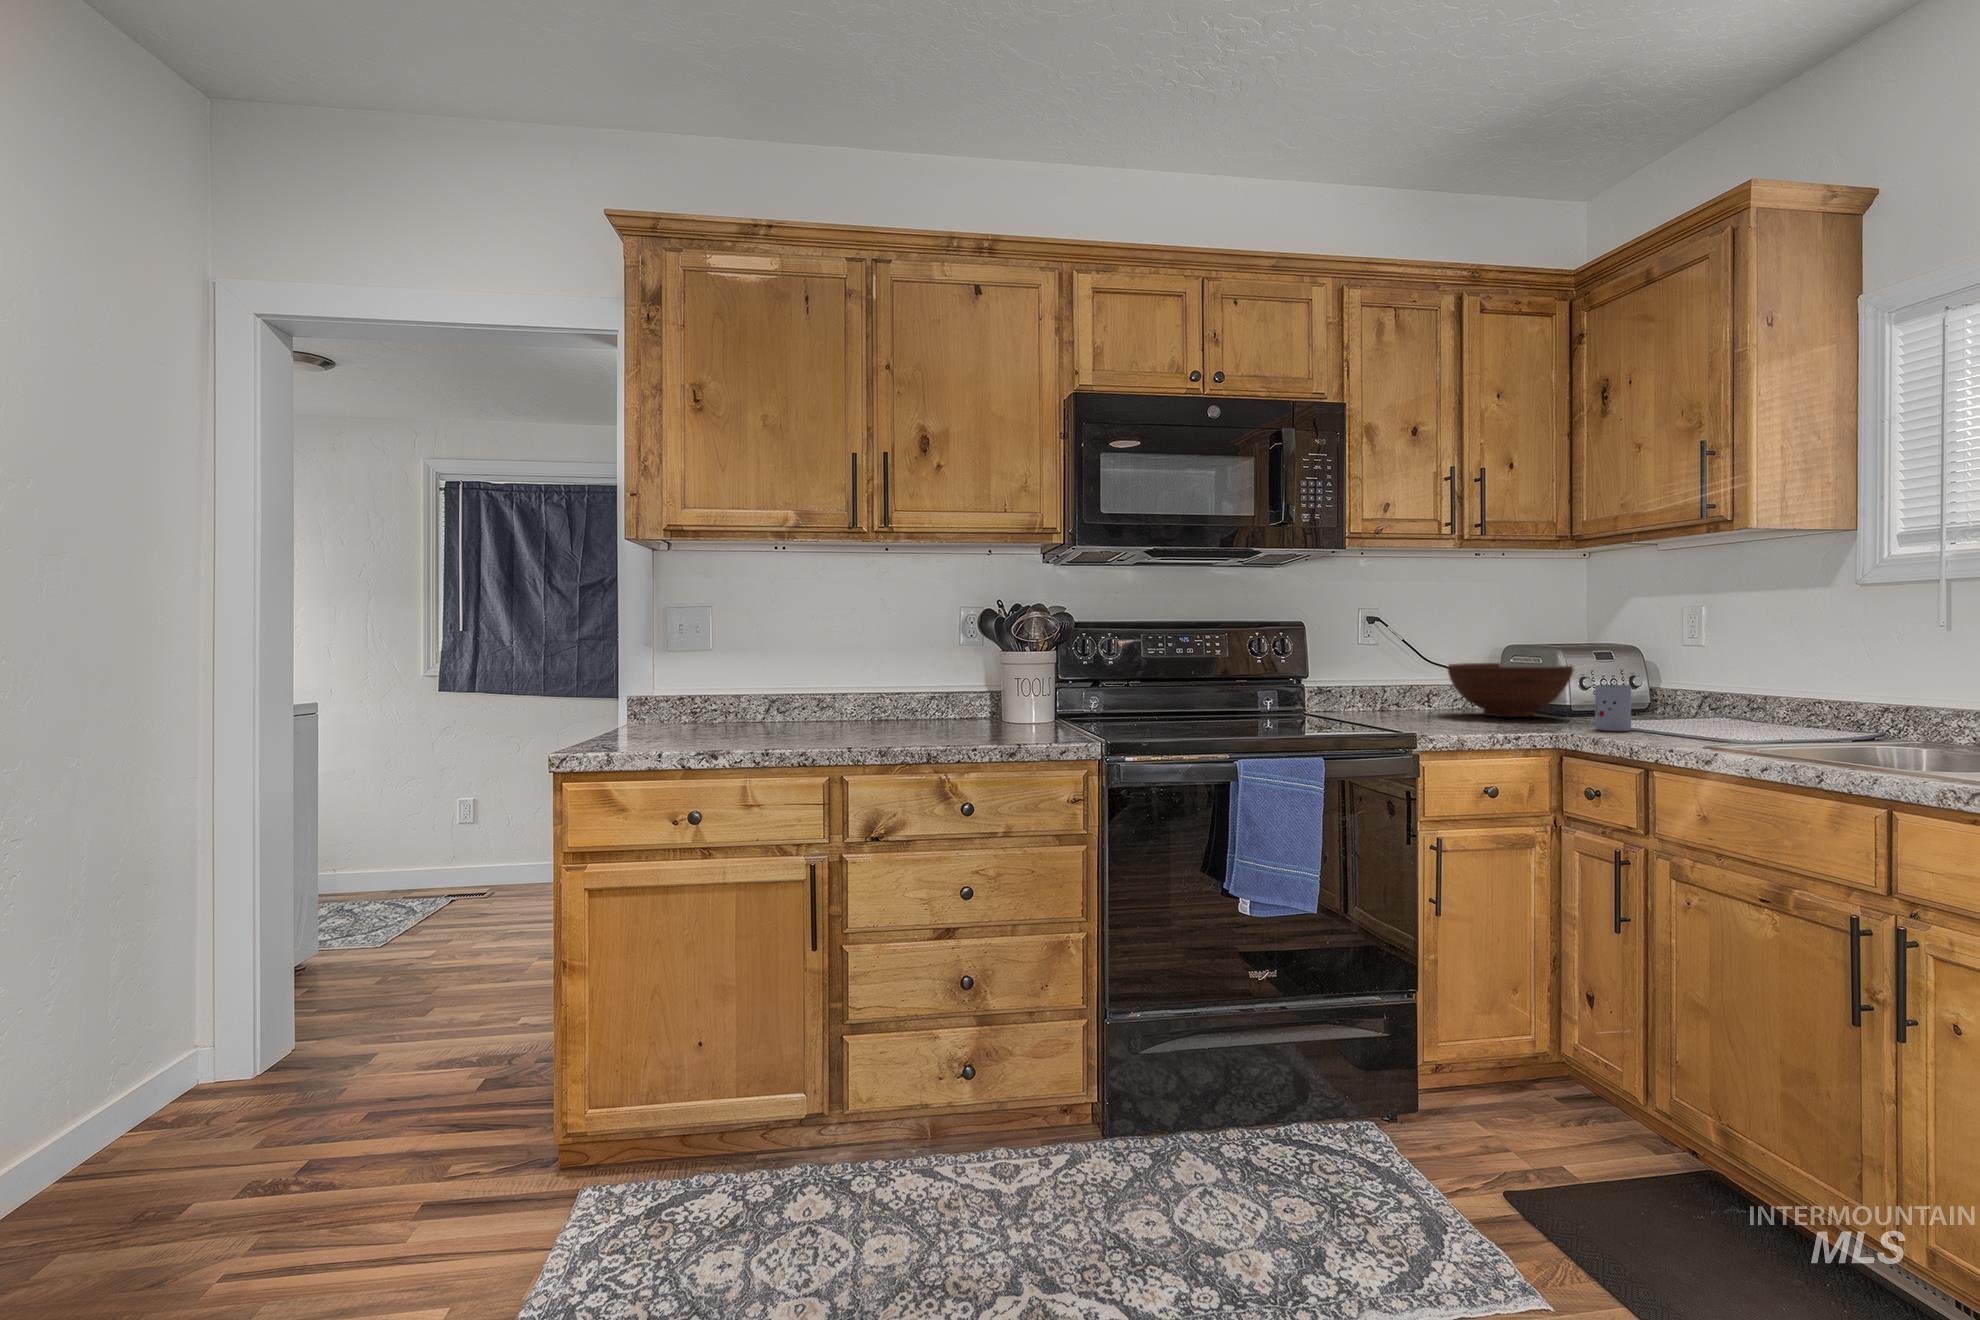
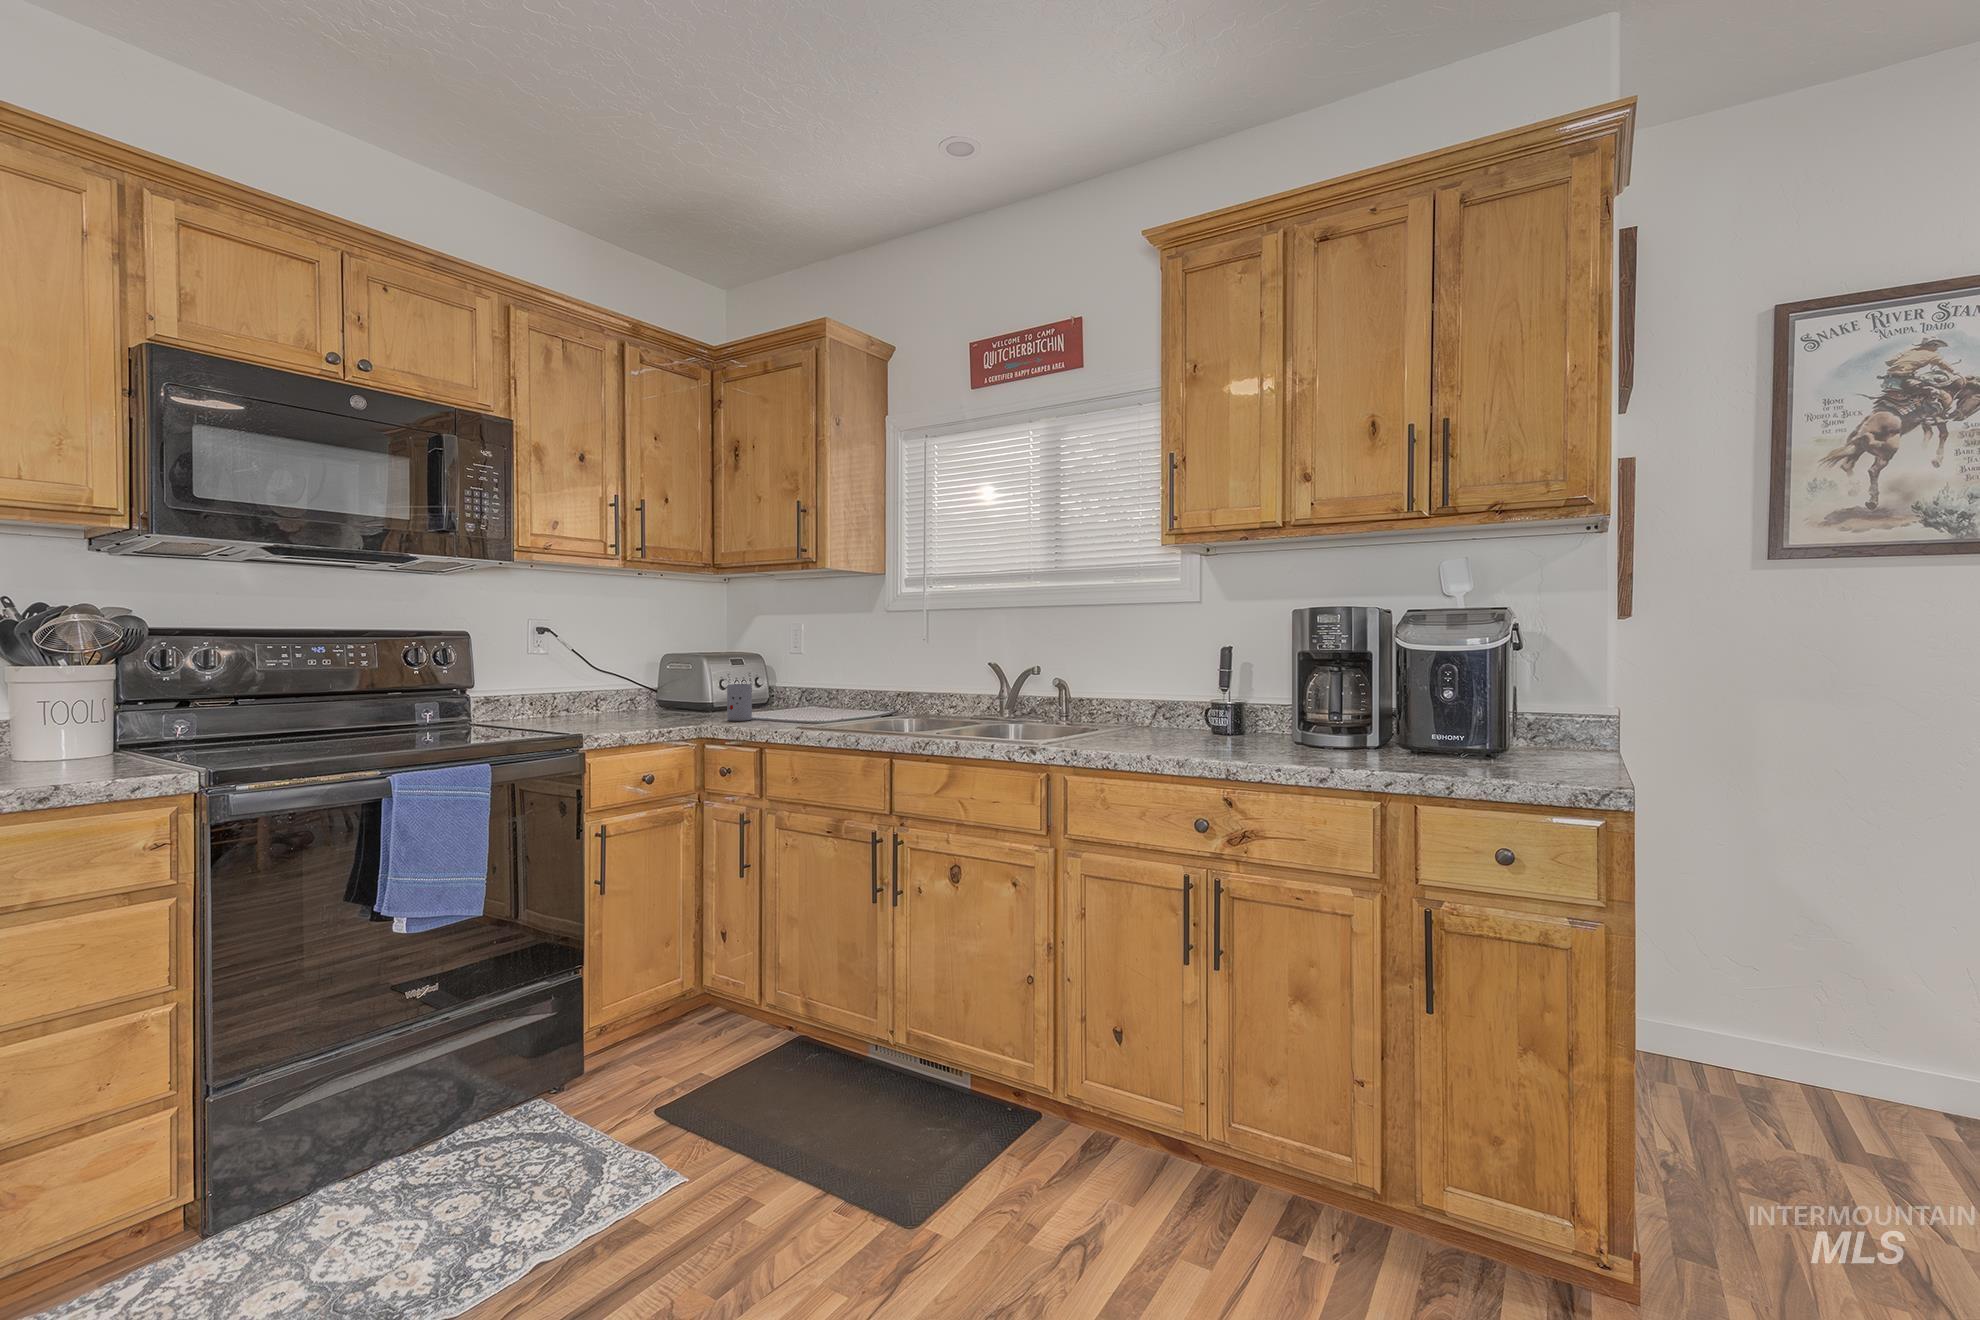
fruit bowl: present [1448,663,1573,717] -> none [614,668,715,715]

